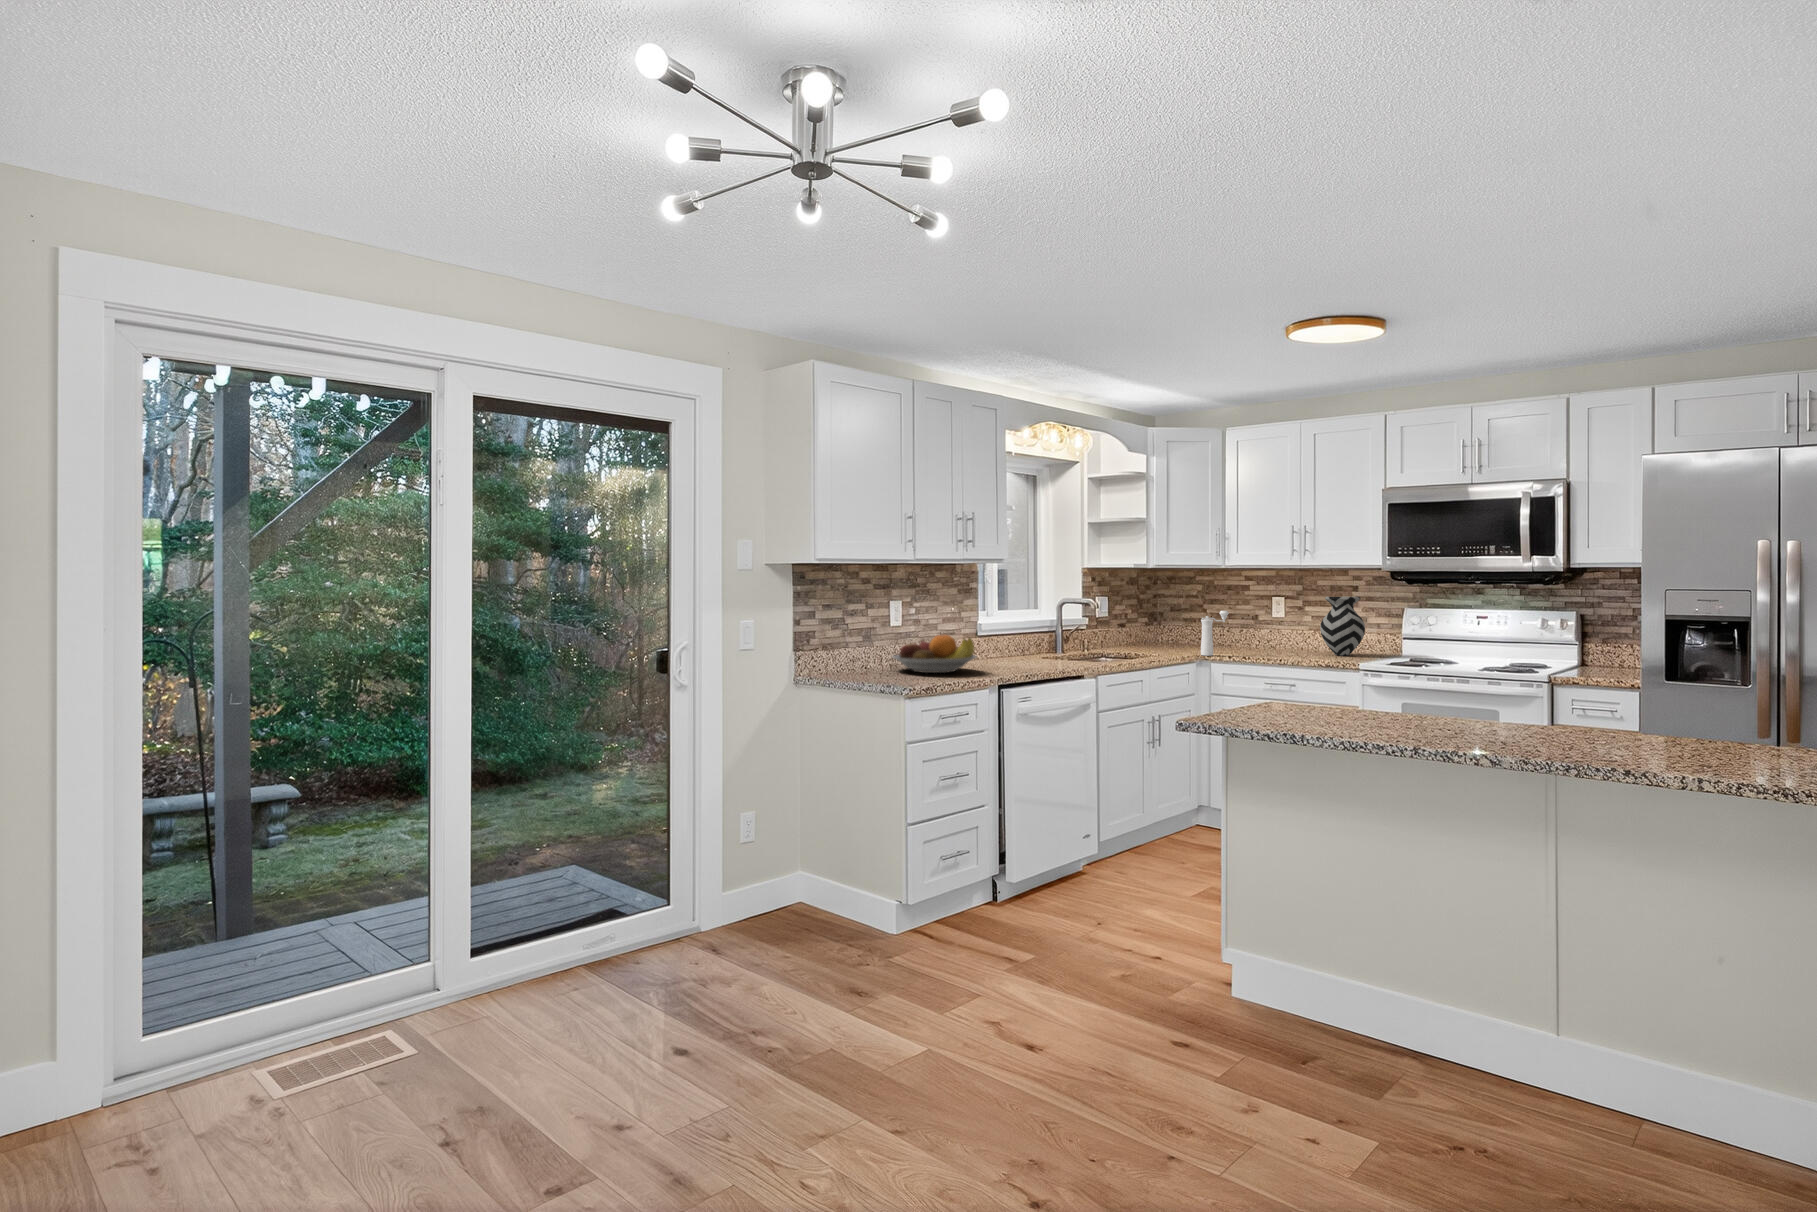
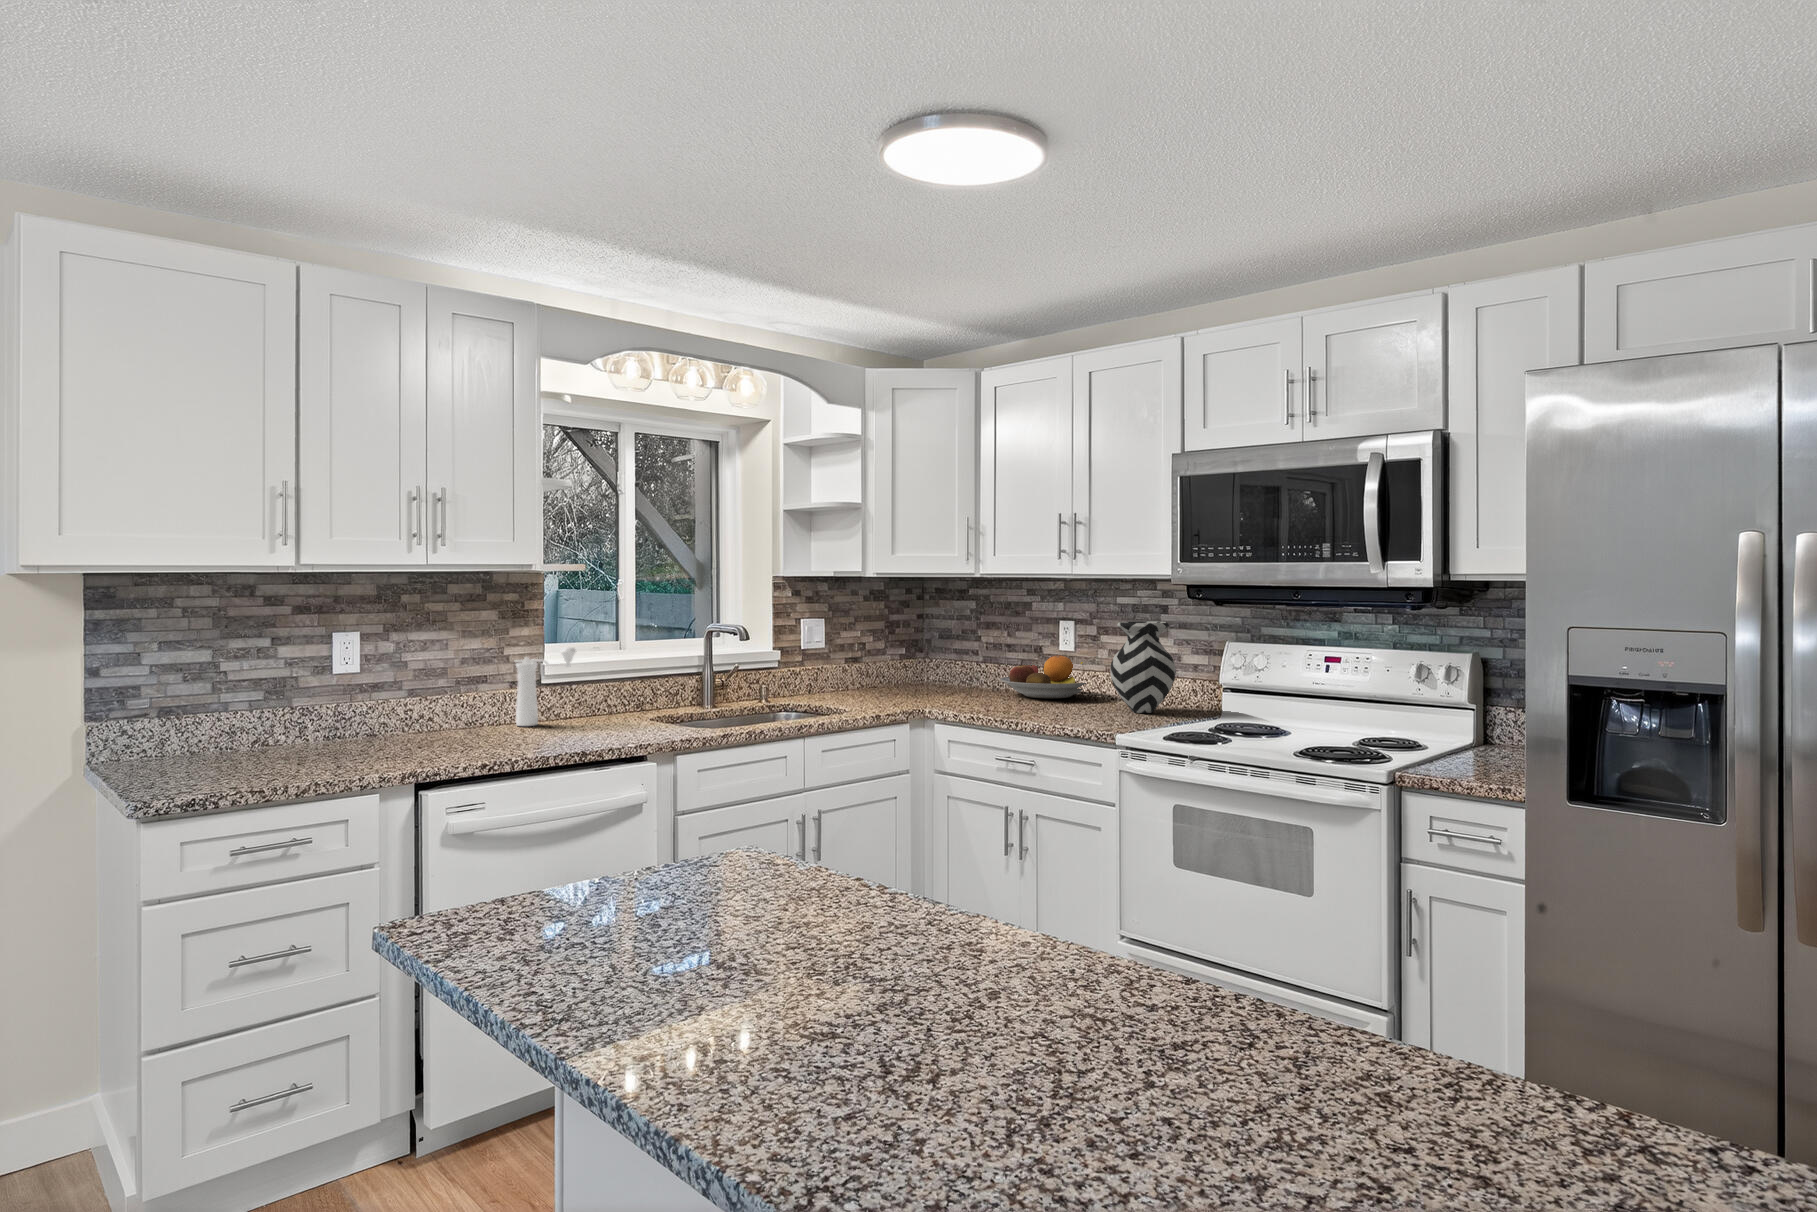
pepper mill: present [1201,611,1229,656] -> present [516,647,576,726]
fruit bowl: present [892,635,977,673] -> present [1000,656,1086,698]

